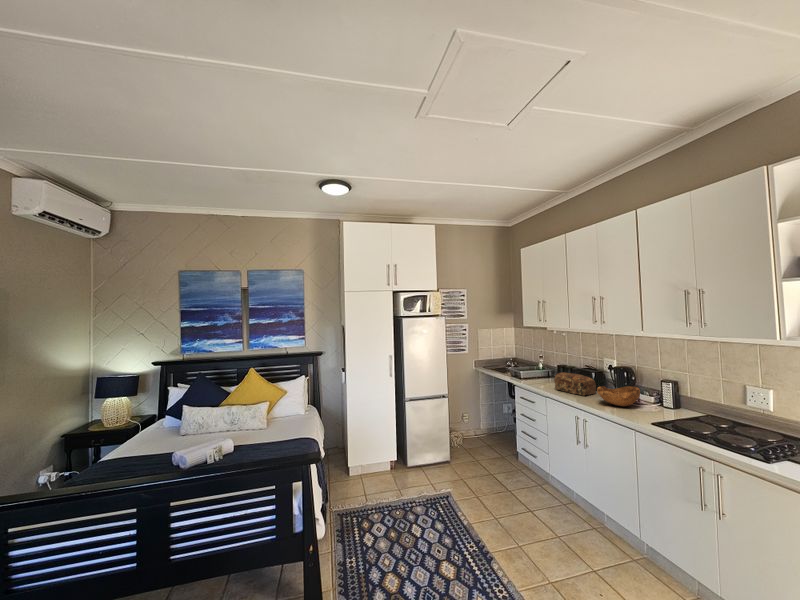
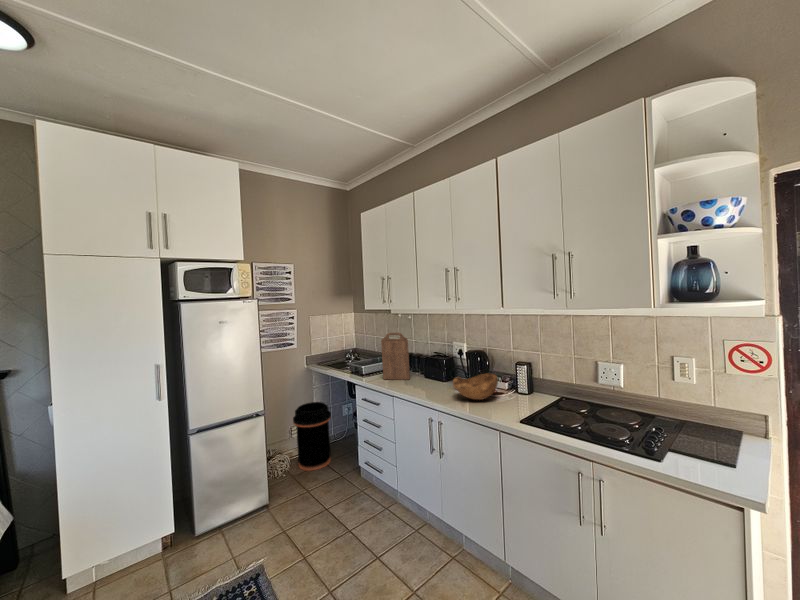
cutting board: none [537,346,562,386] -> present [381,333,410,380]
bread loaf: present [554,372,596,395] -> none [402,363,448,390]
trash can: none [465,397,494,449] -> present [293,402,331,471]

